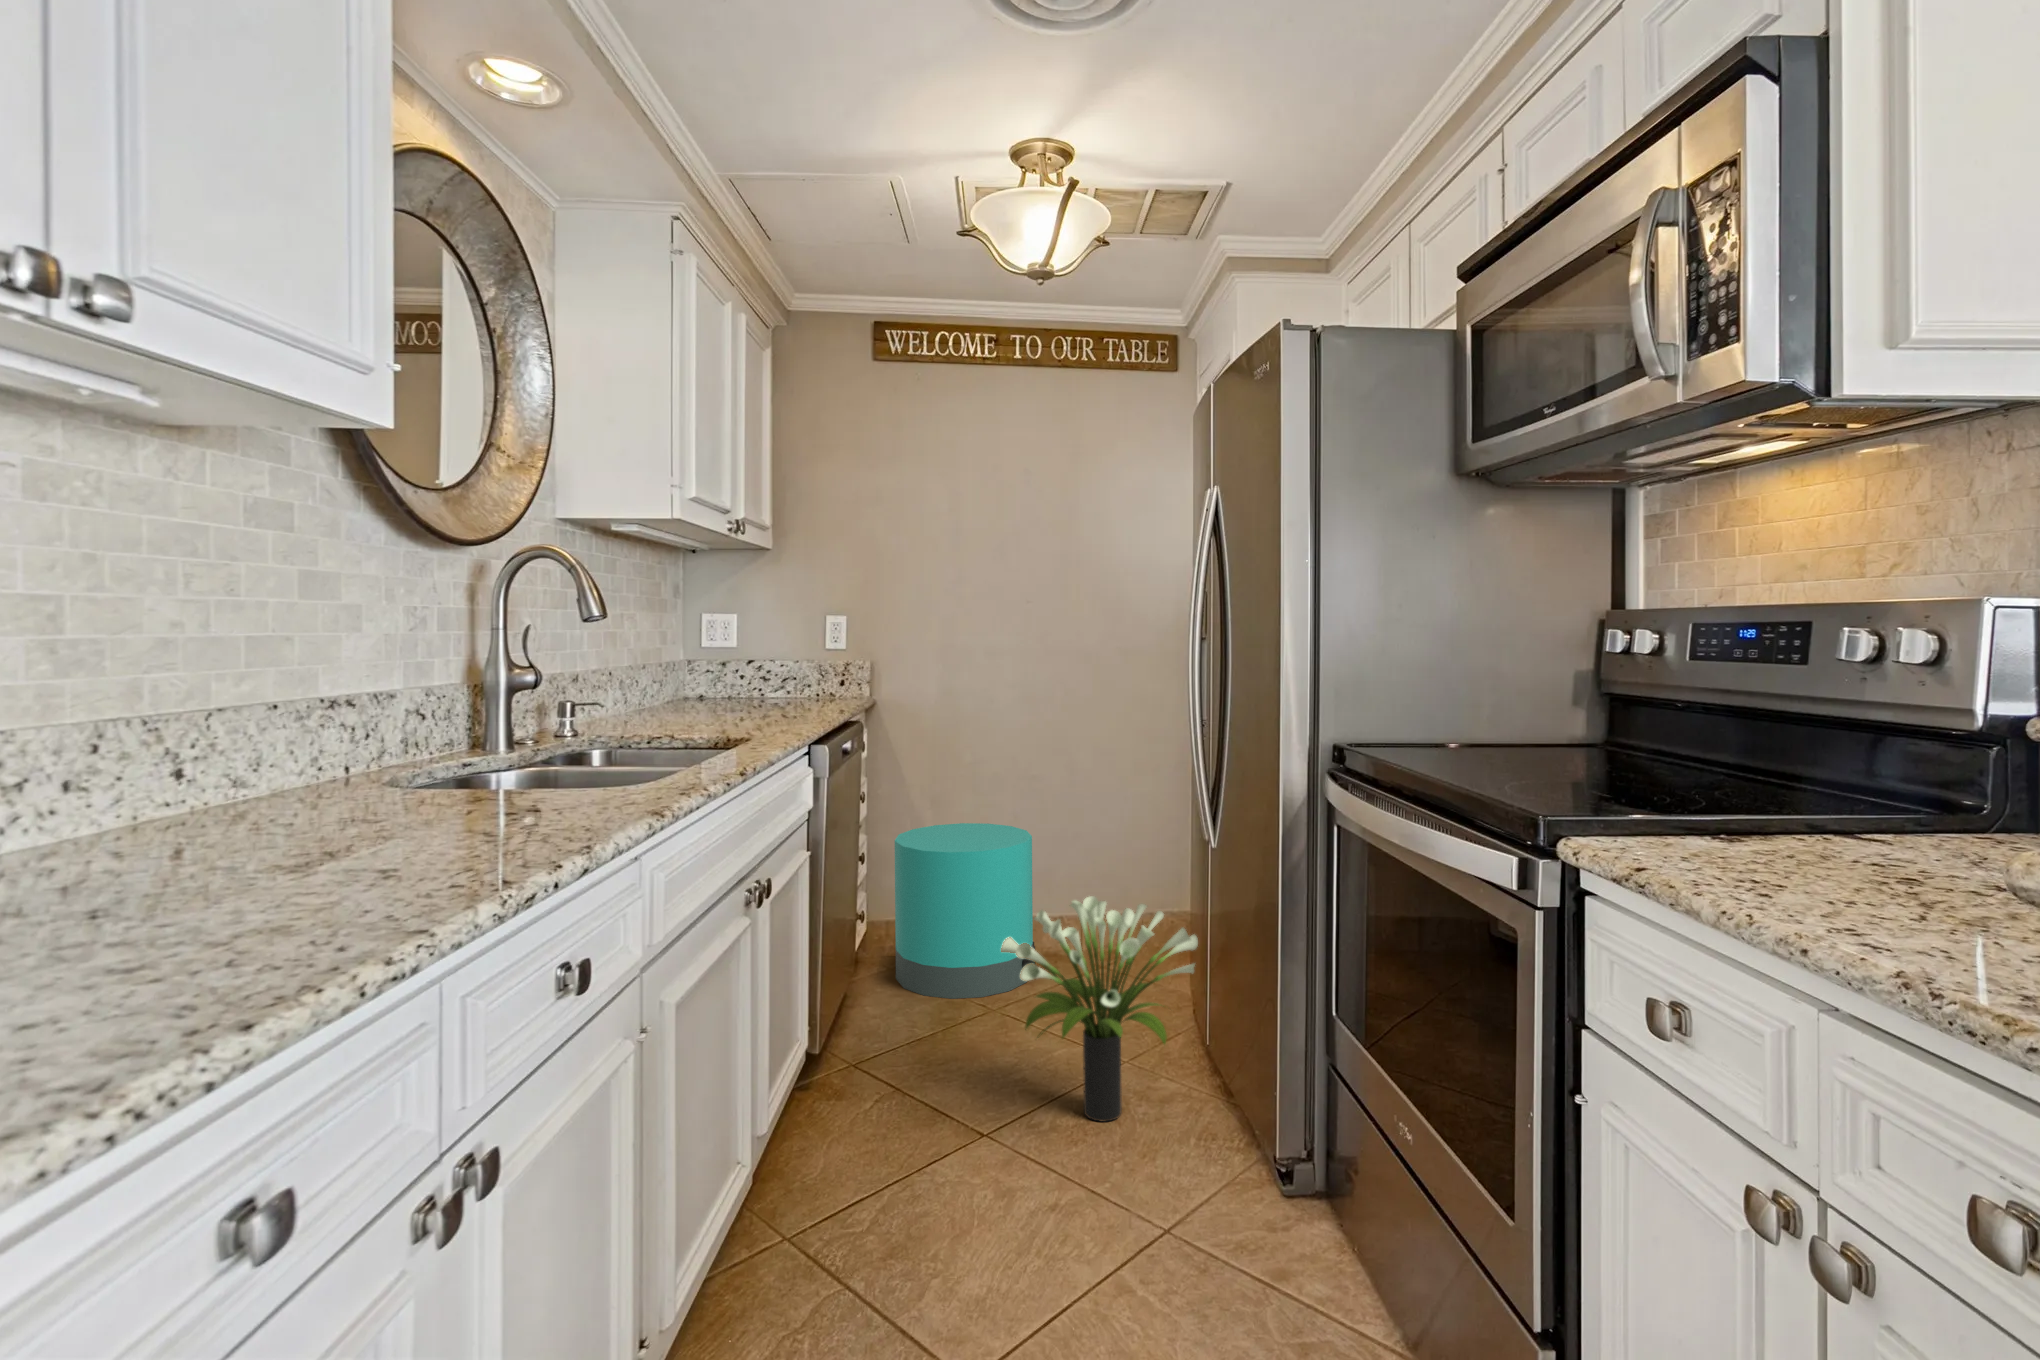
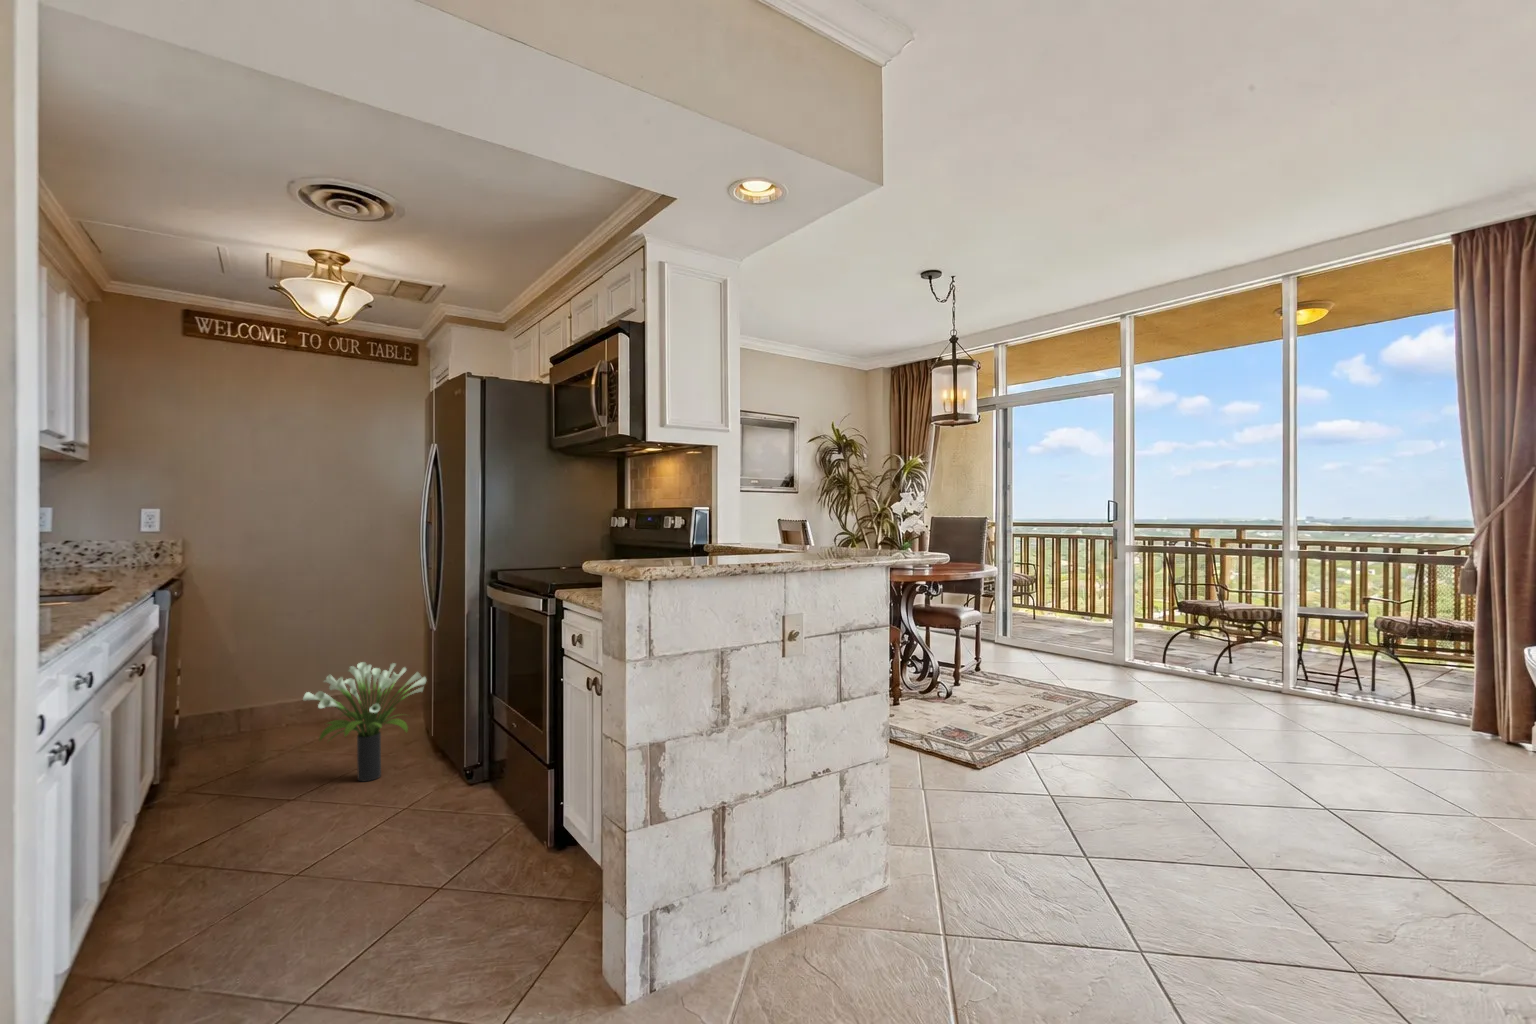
trash can: present [895,823,1035,999] -> none [208,642,319,753]

